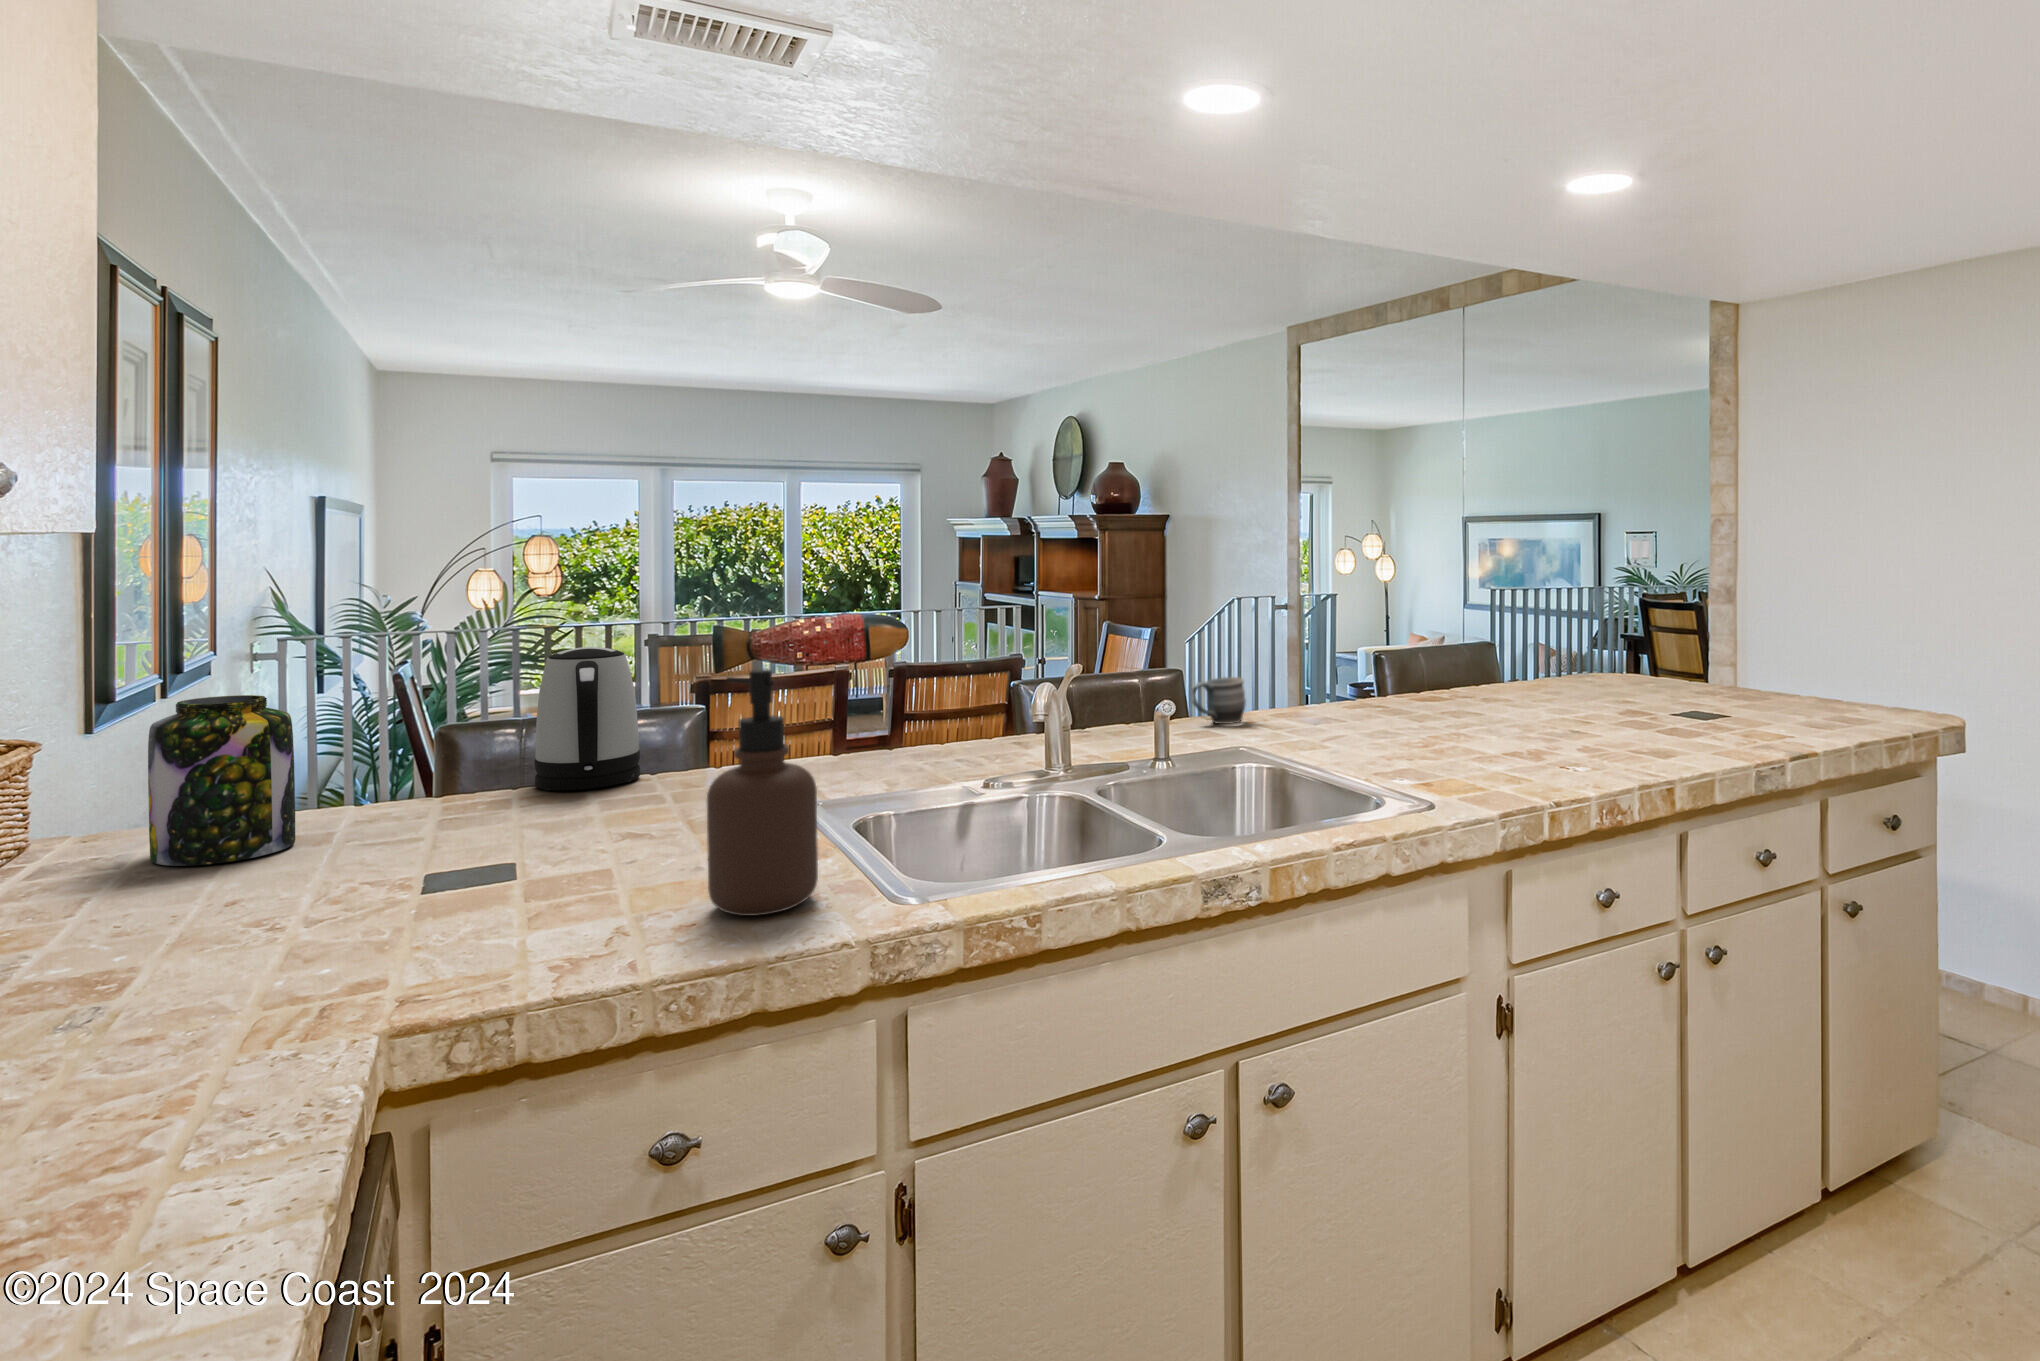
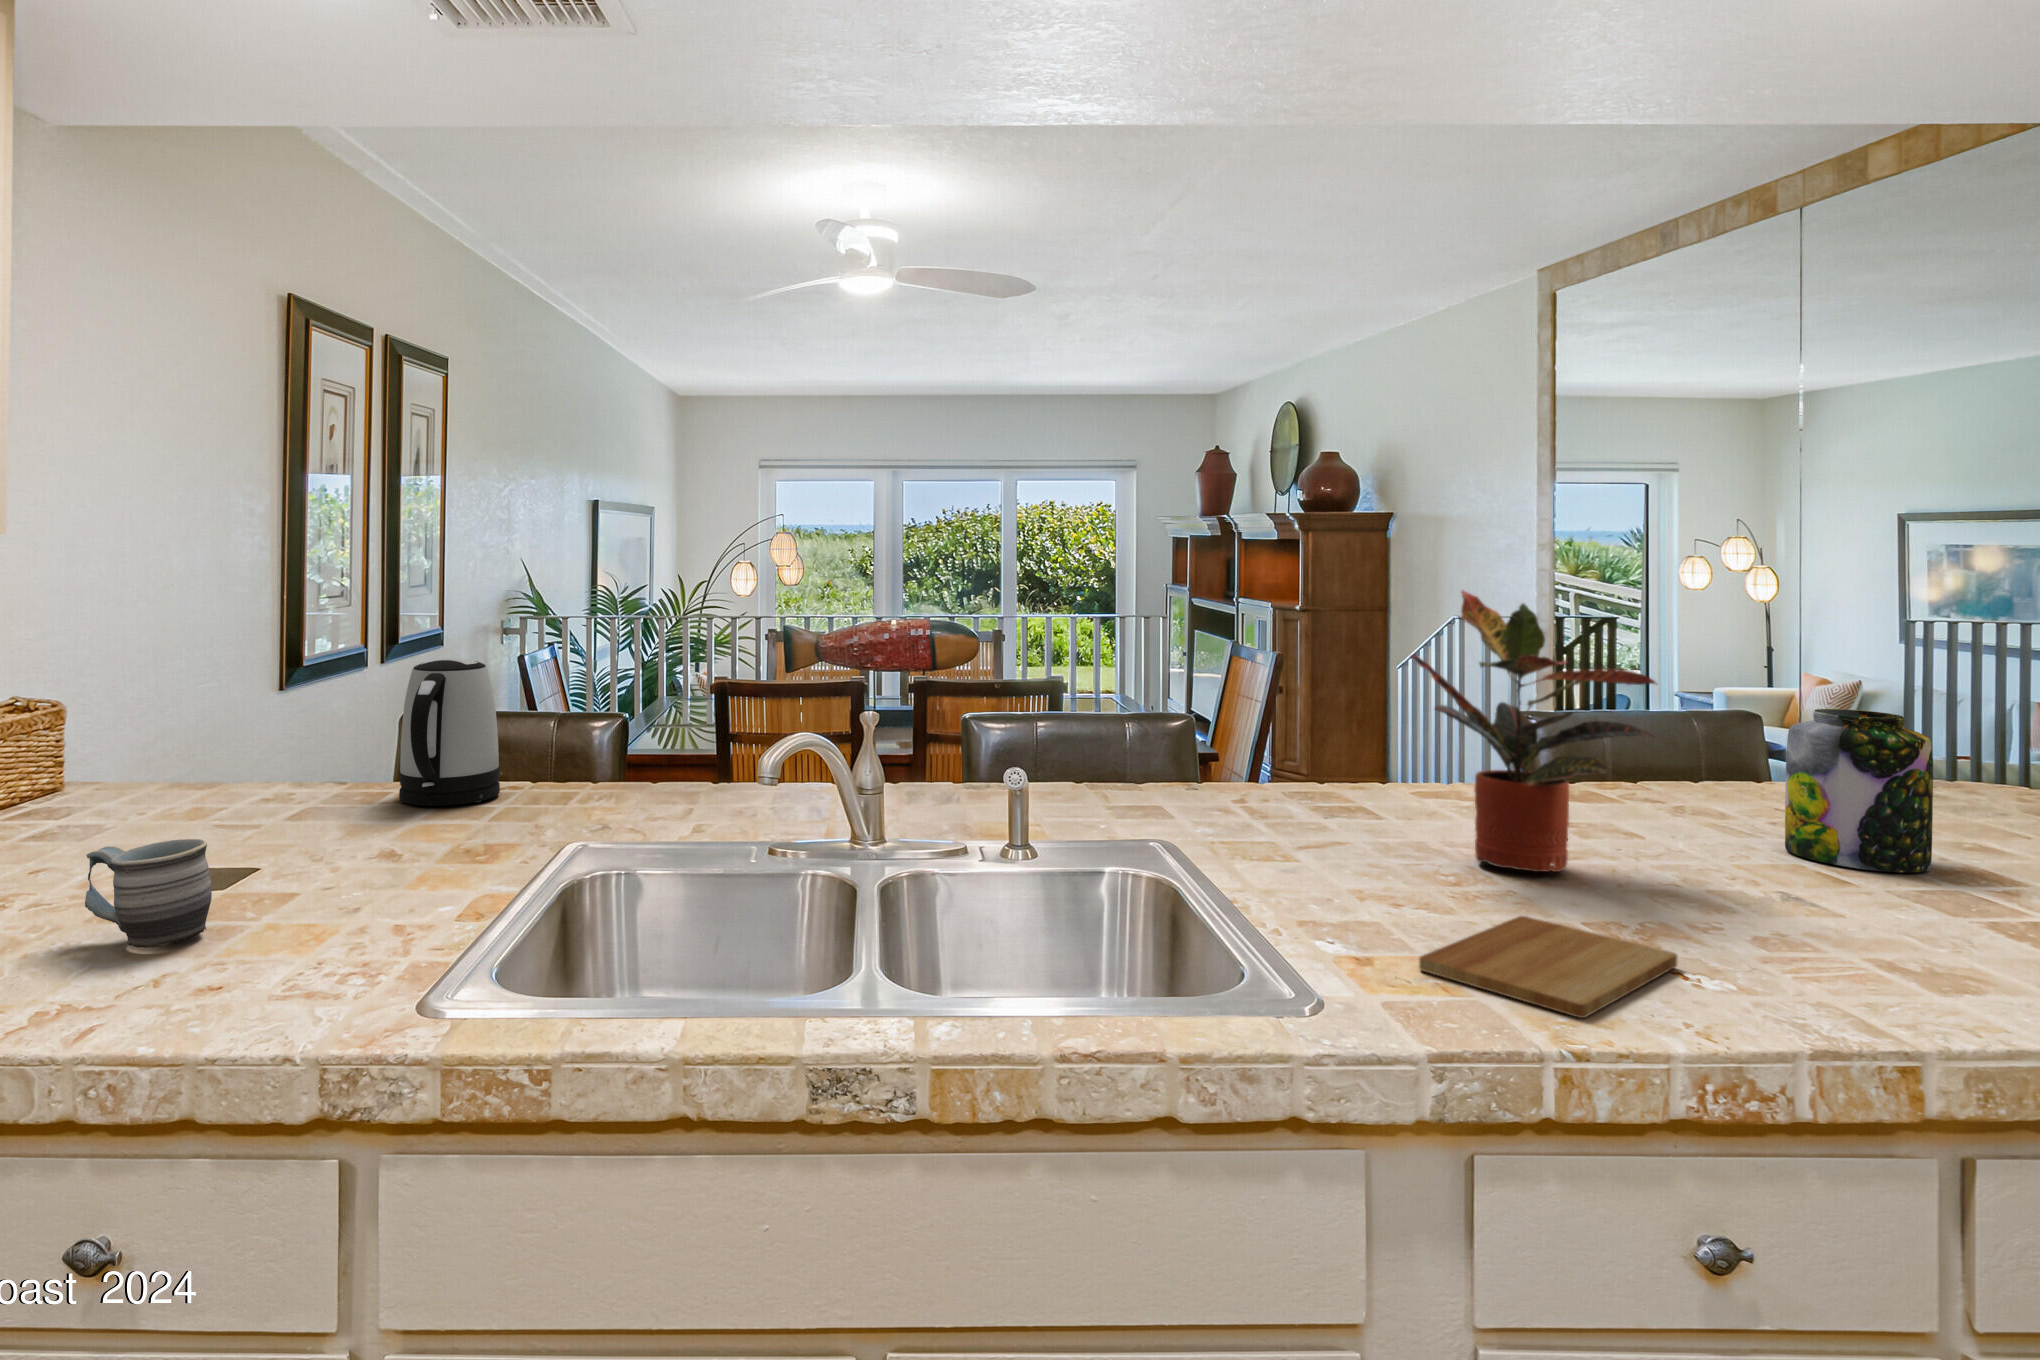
potted plant: none [1361,561,1503,732] -> present [1411,590,1657,872]
soap dispenser: present [707,669,818,916] -> none [224,709,358,999]
mug: present [1192,677,1246,724] -> present [85,839,212,947]
jar: present [148,695,295,866] -> present [1785,709,1933,873]
cutting board: none [1452,750,1555,788] -> present [1419,916,1677,1018]

